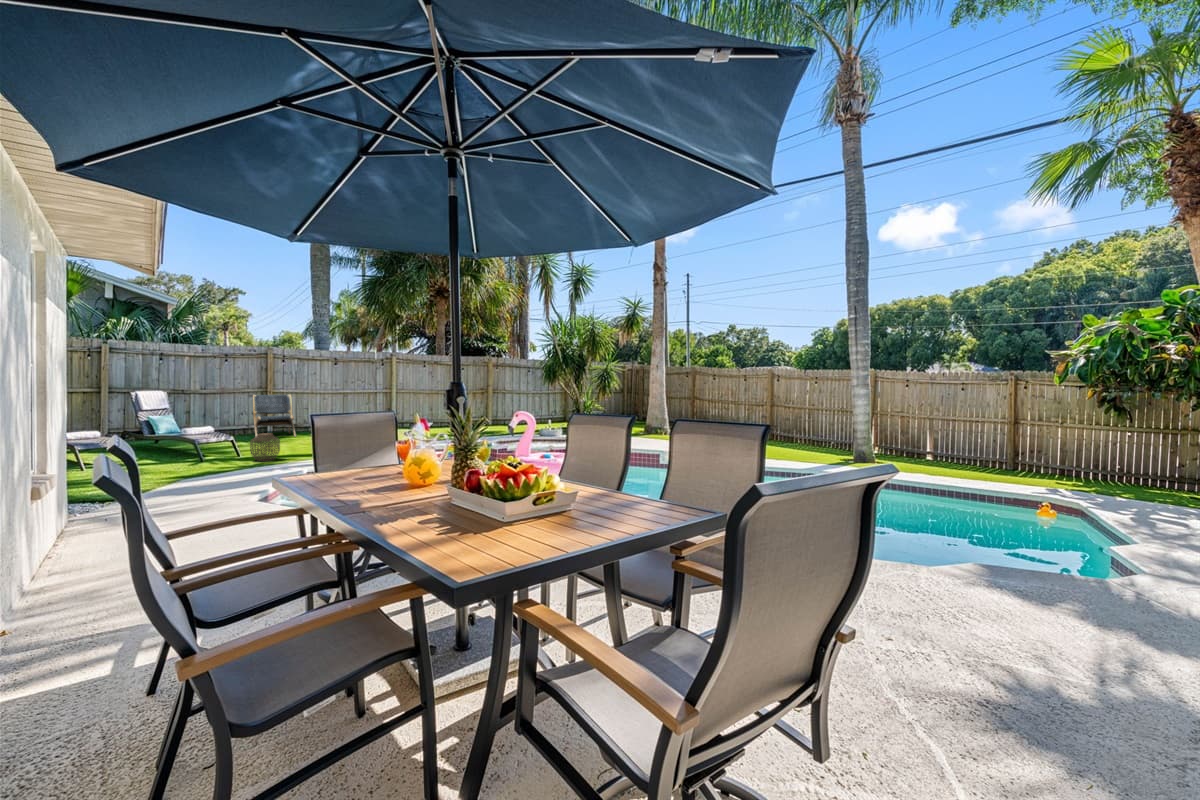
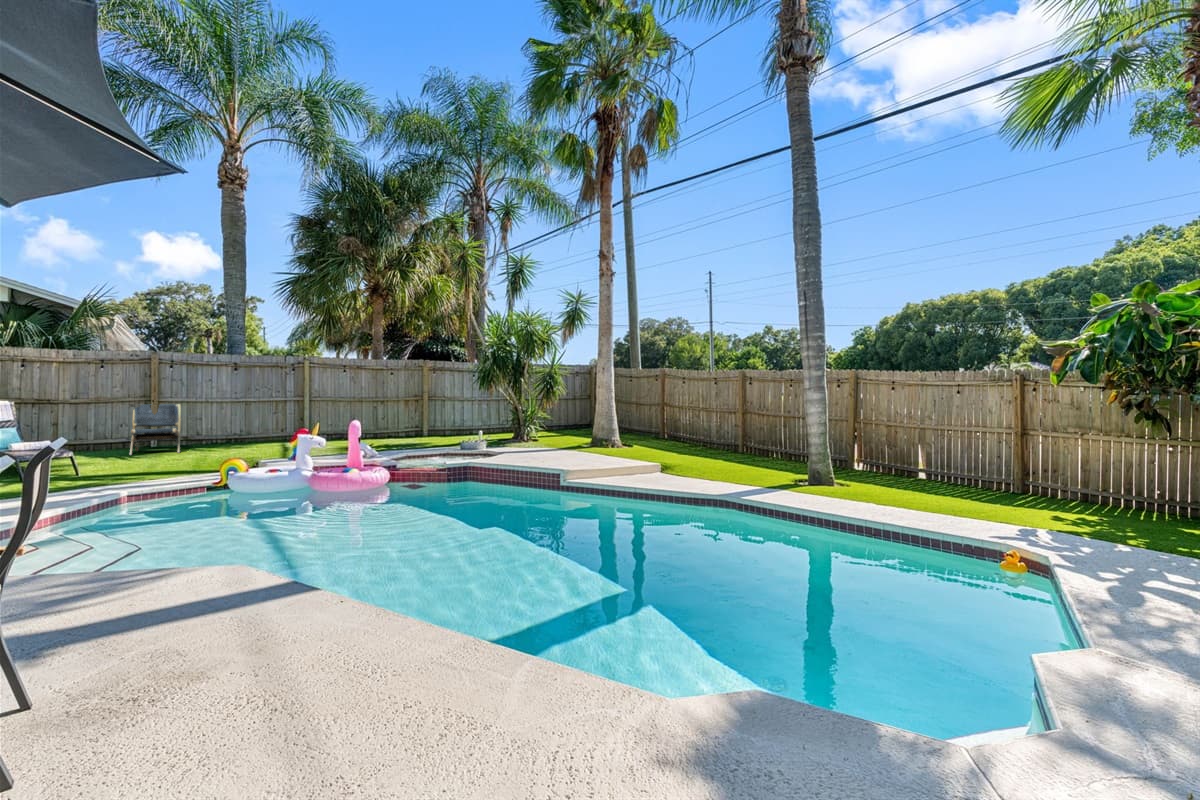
woven basket: present [250,433,280,461] -> none [76,448,116,482]

